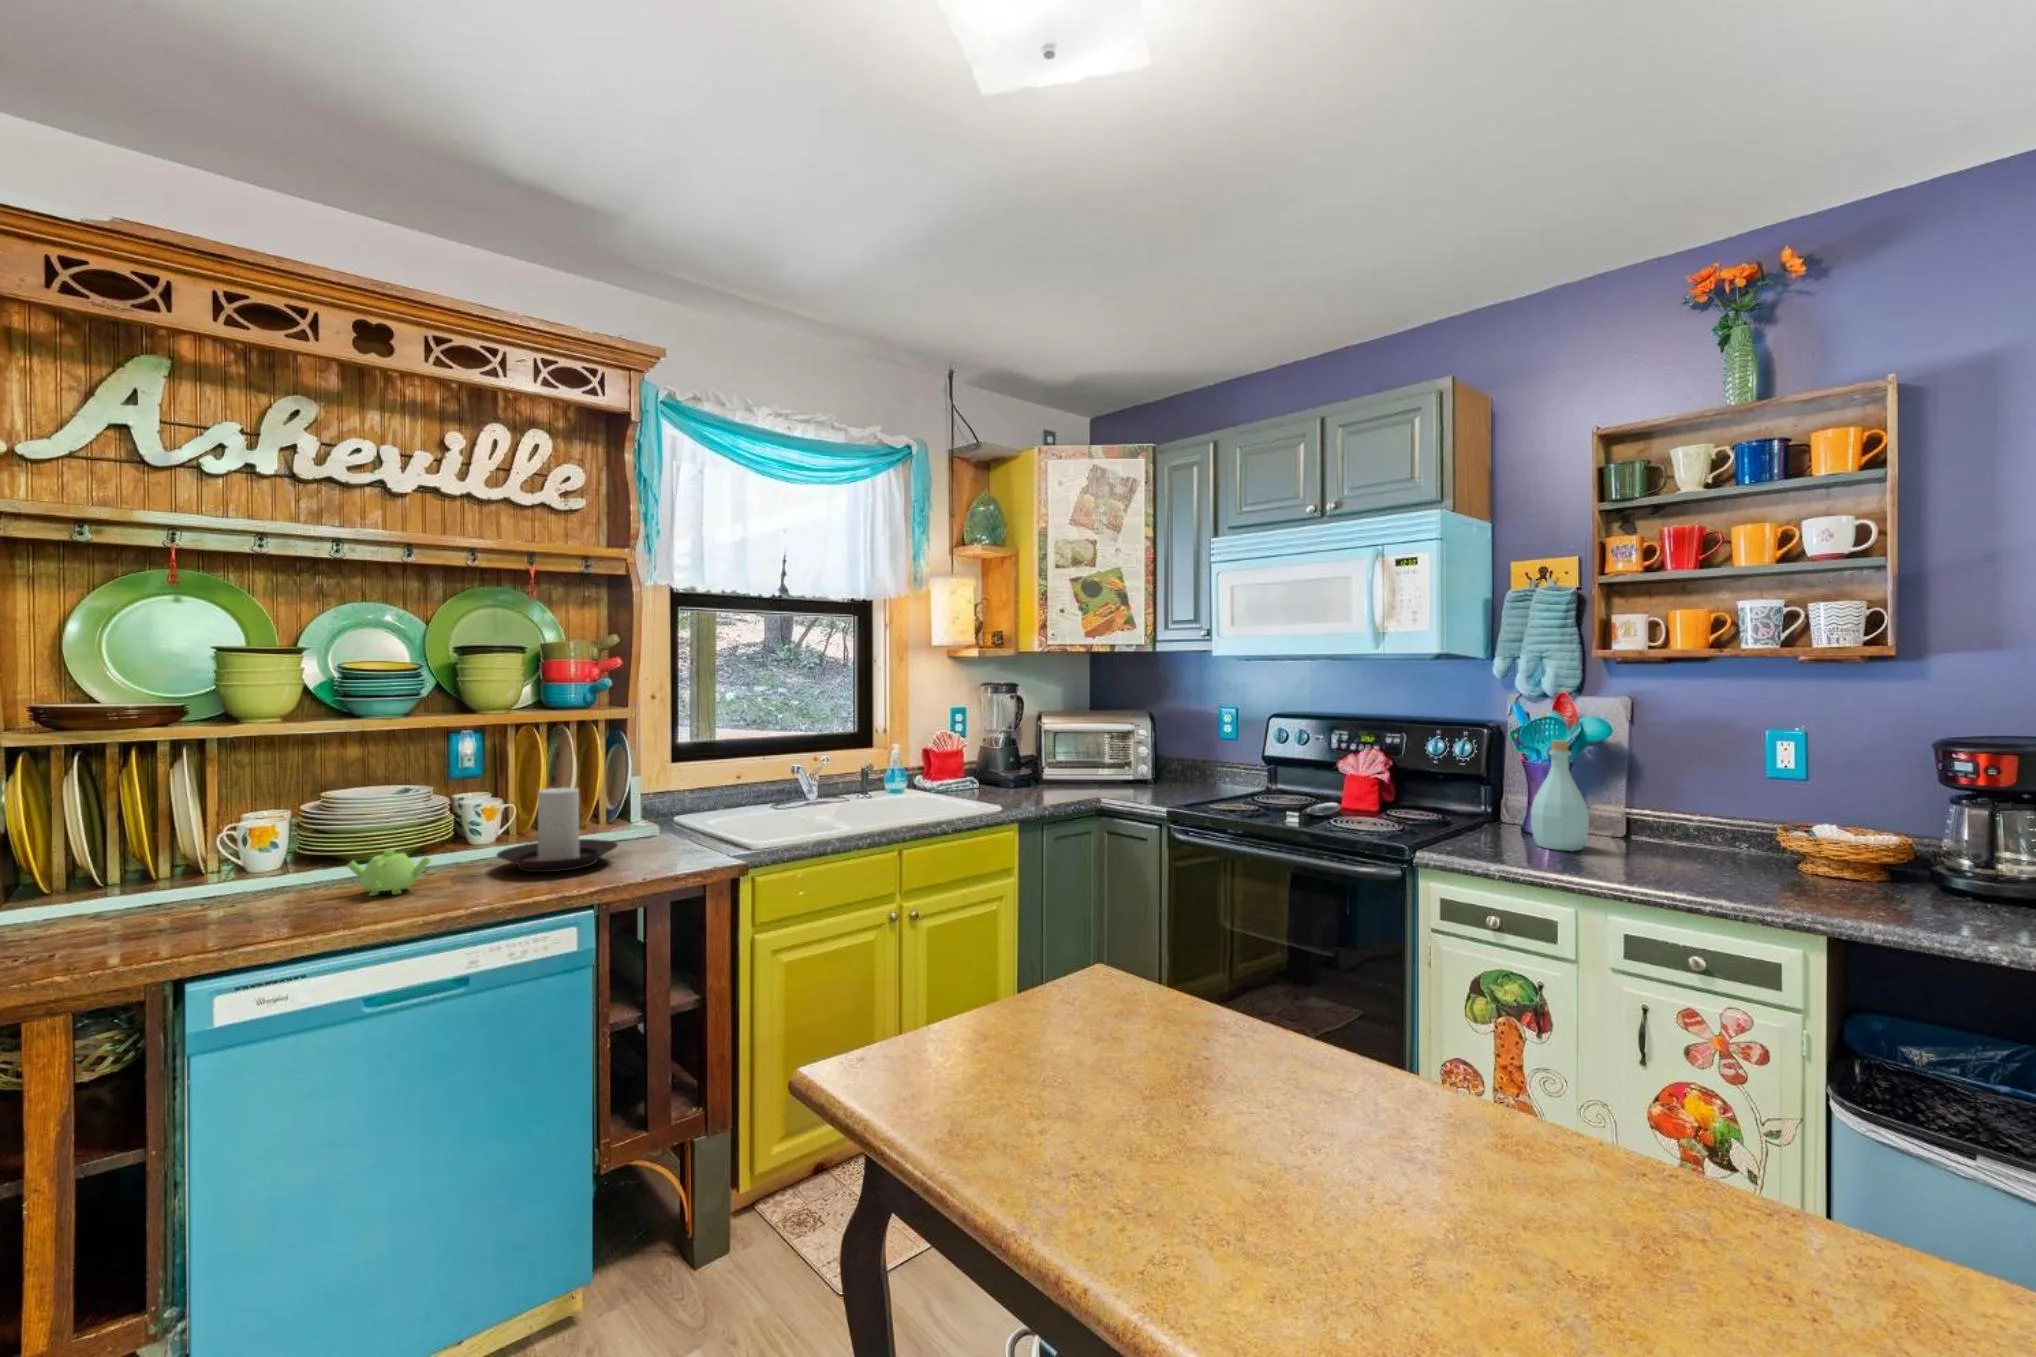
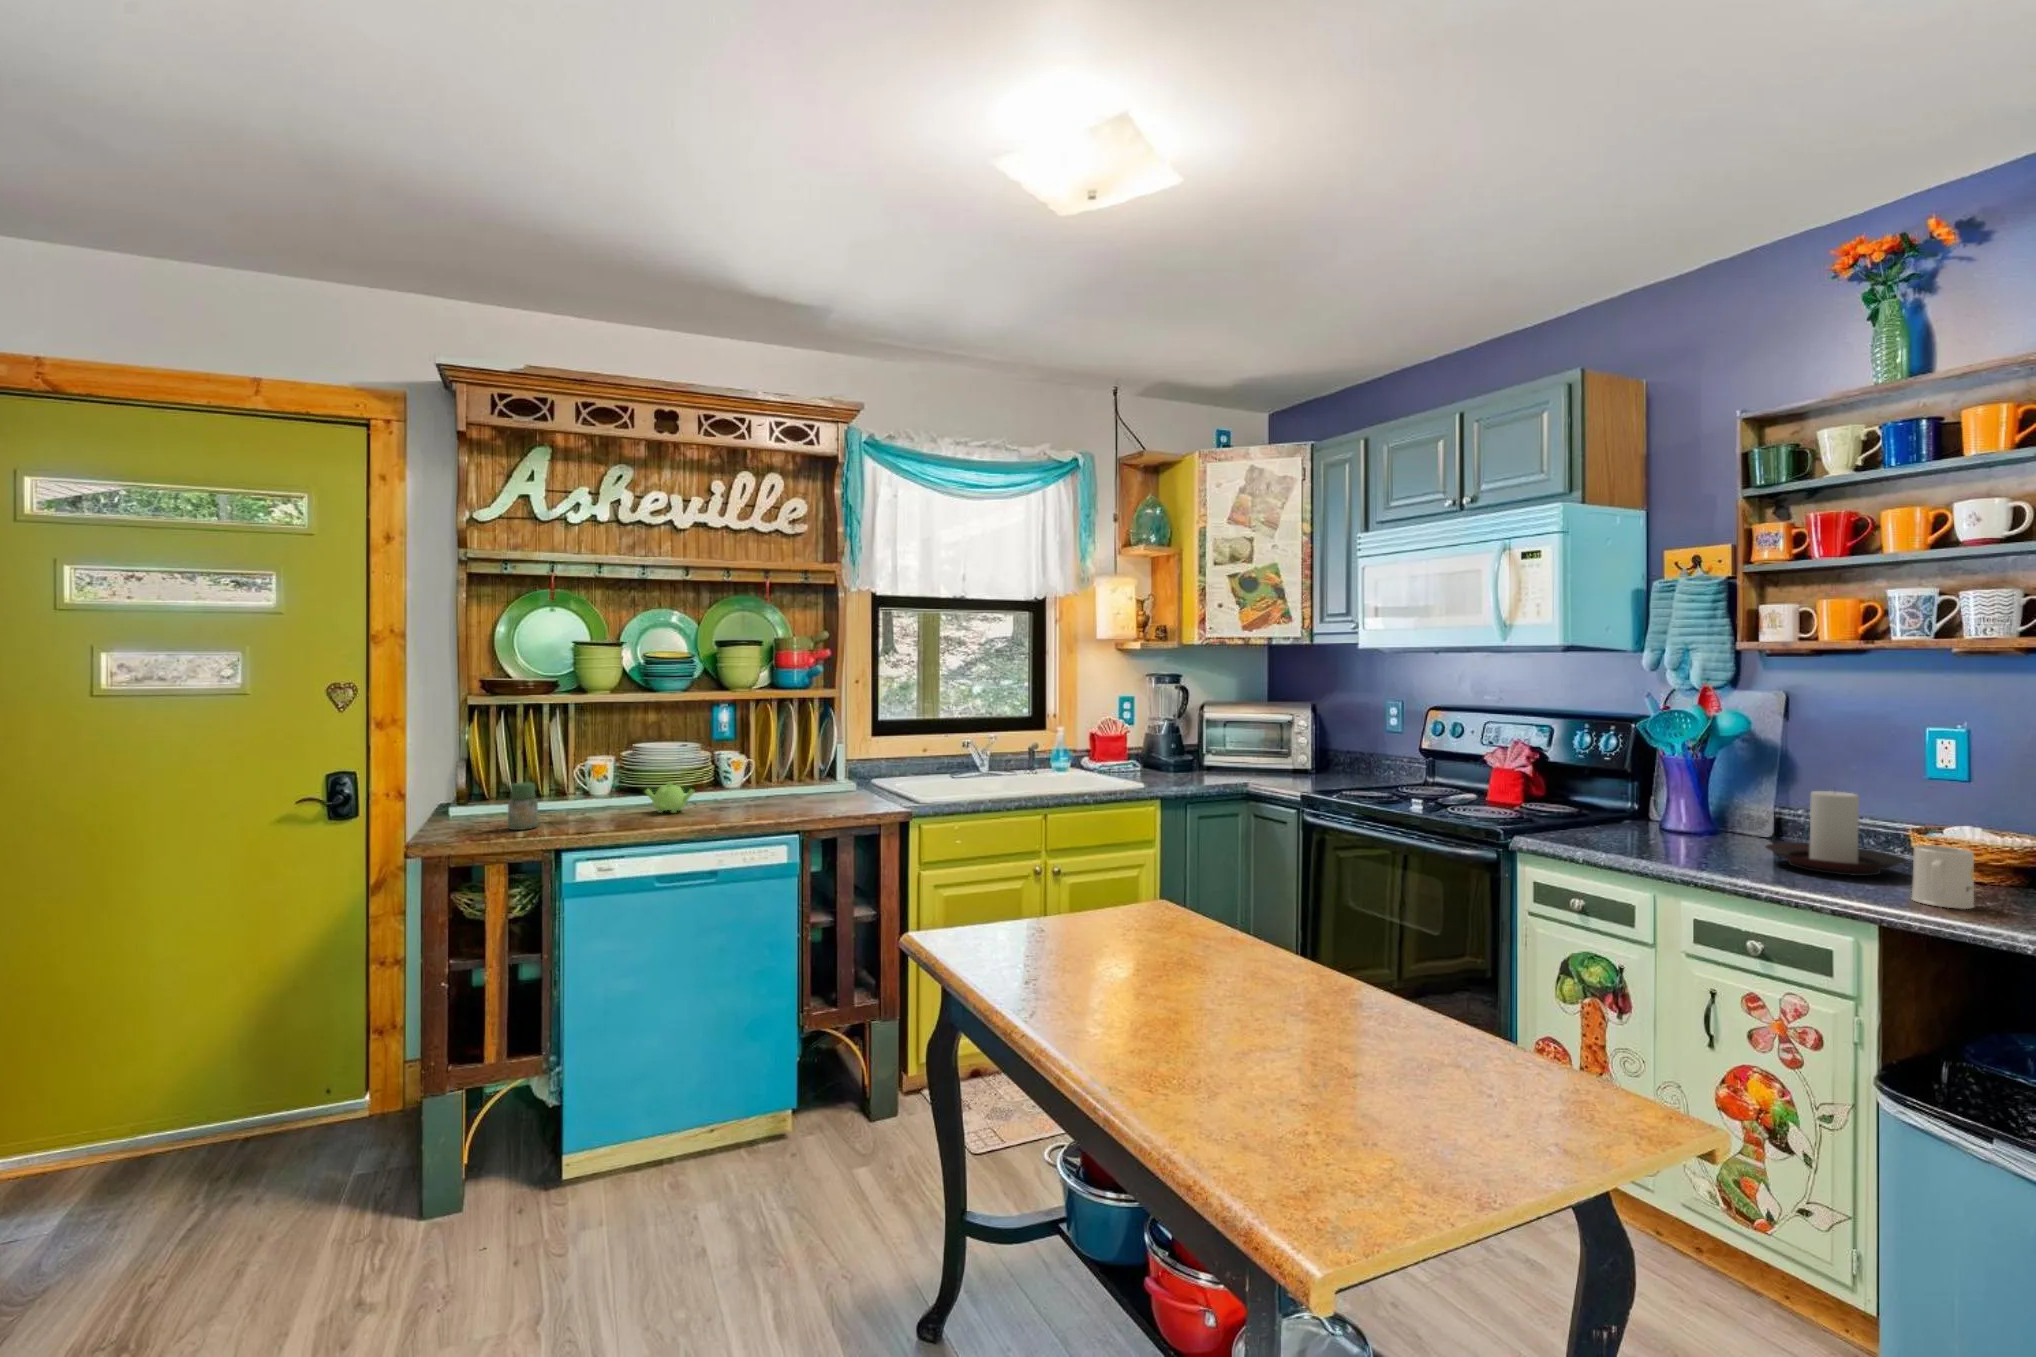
bottle: present [1531,740,1589,851] -> none [1644,733,1707,843]
candle holder: present [497,788,617,872] -> present [1765,791,1906,876]
mug: none [1839,851,1901,914] -> present [1912,845,1974,909]
jar: none [92,869,153,949] -> present [508,782,538,830]

